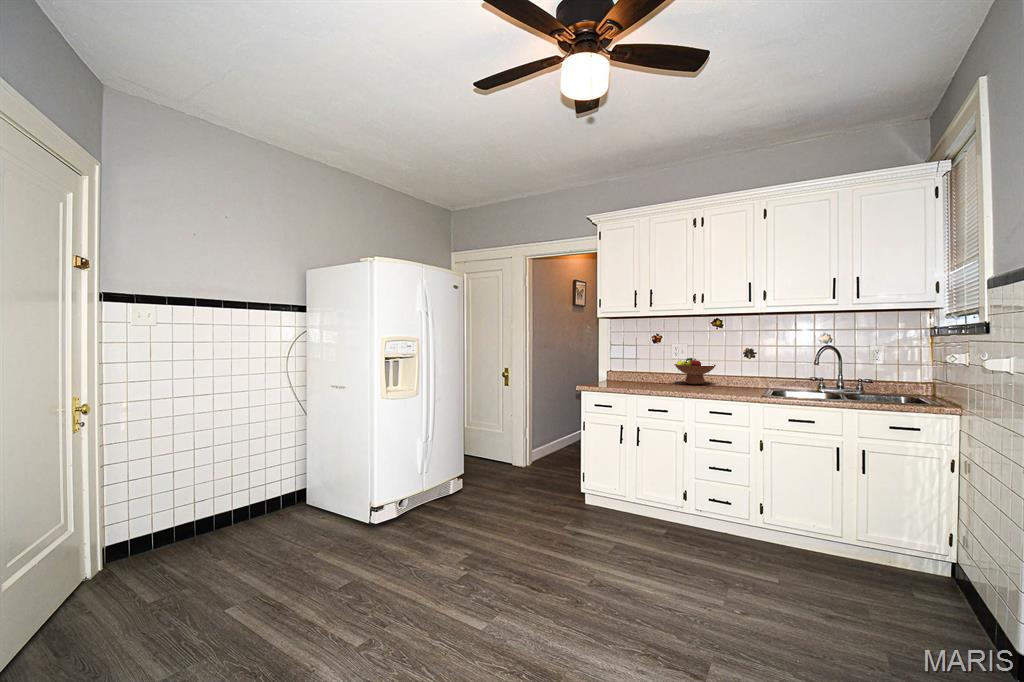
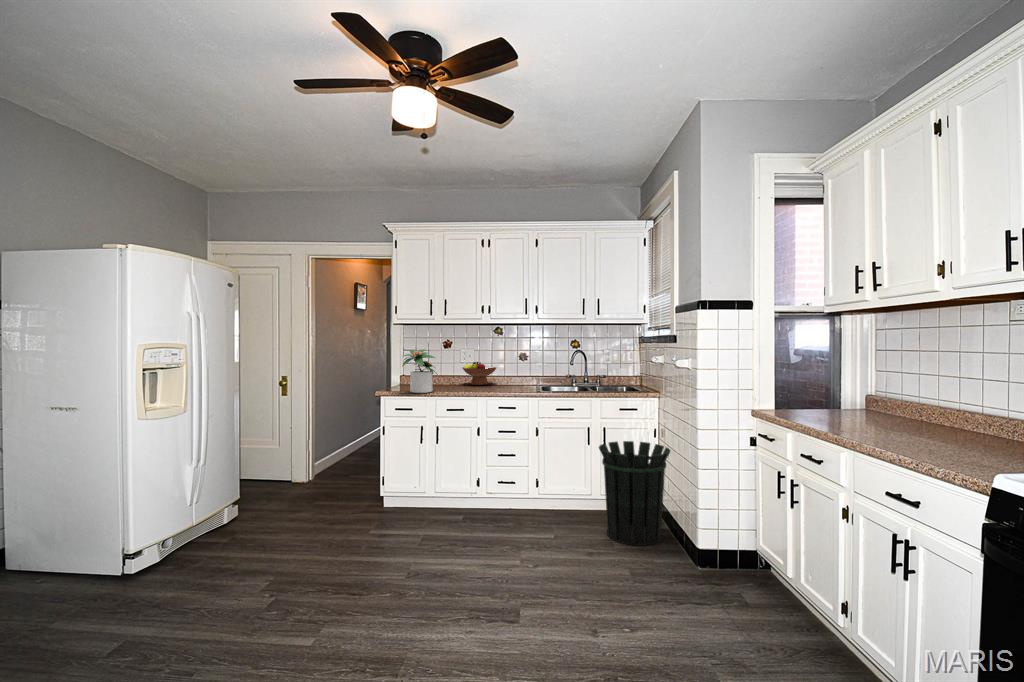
potted plant: none [602,343,643,390] -> present [402,349,438,393]
waste bin: none [847,470,977,628] -> present [599,441,670,546]

